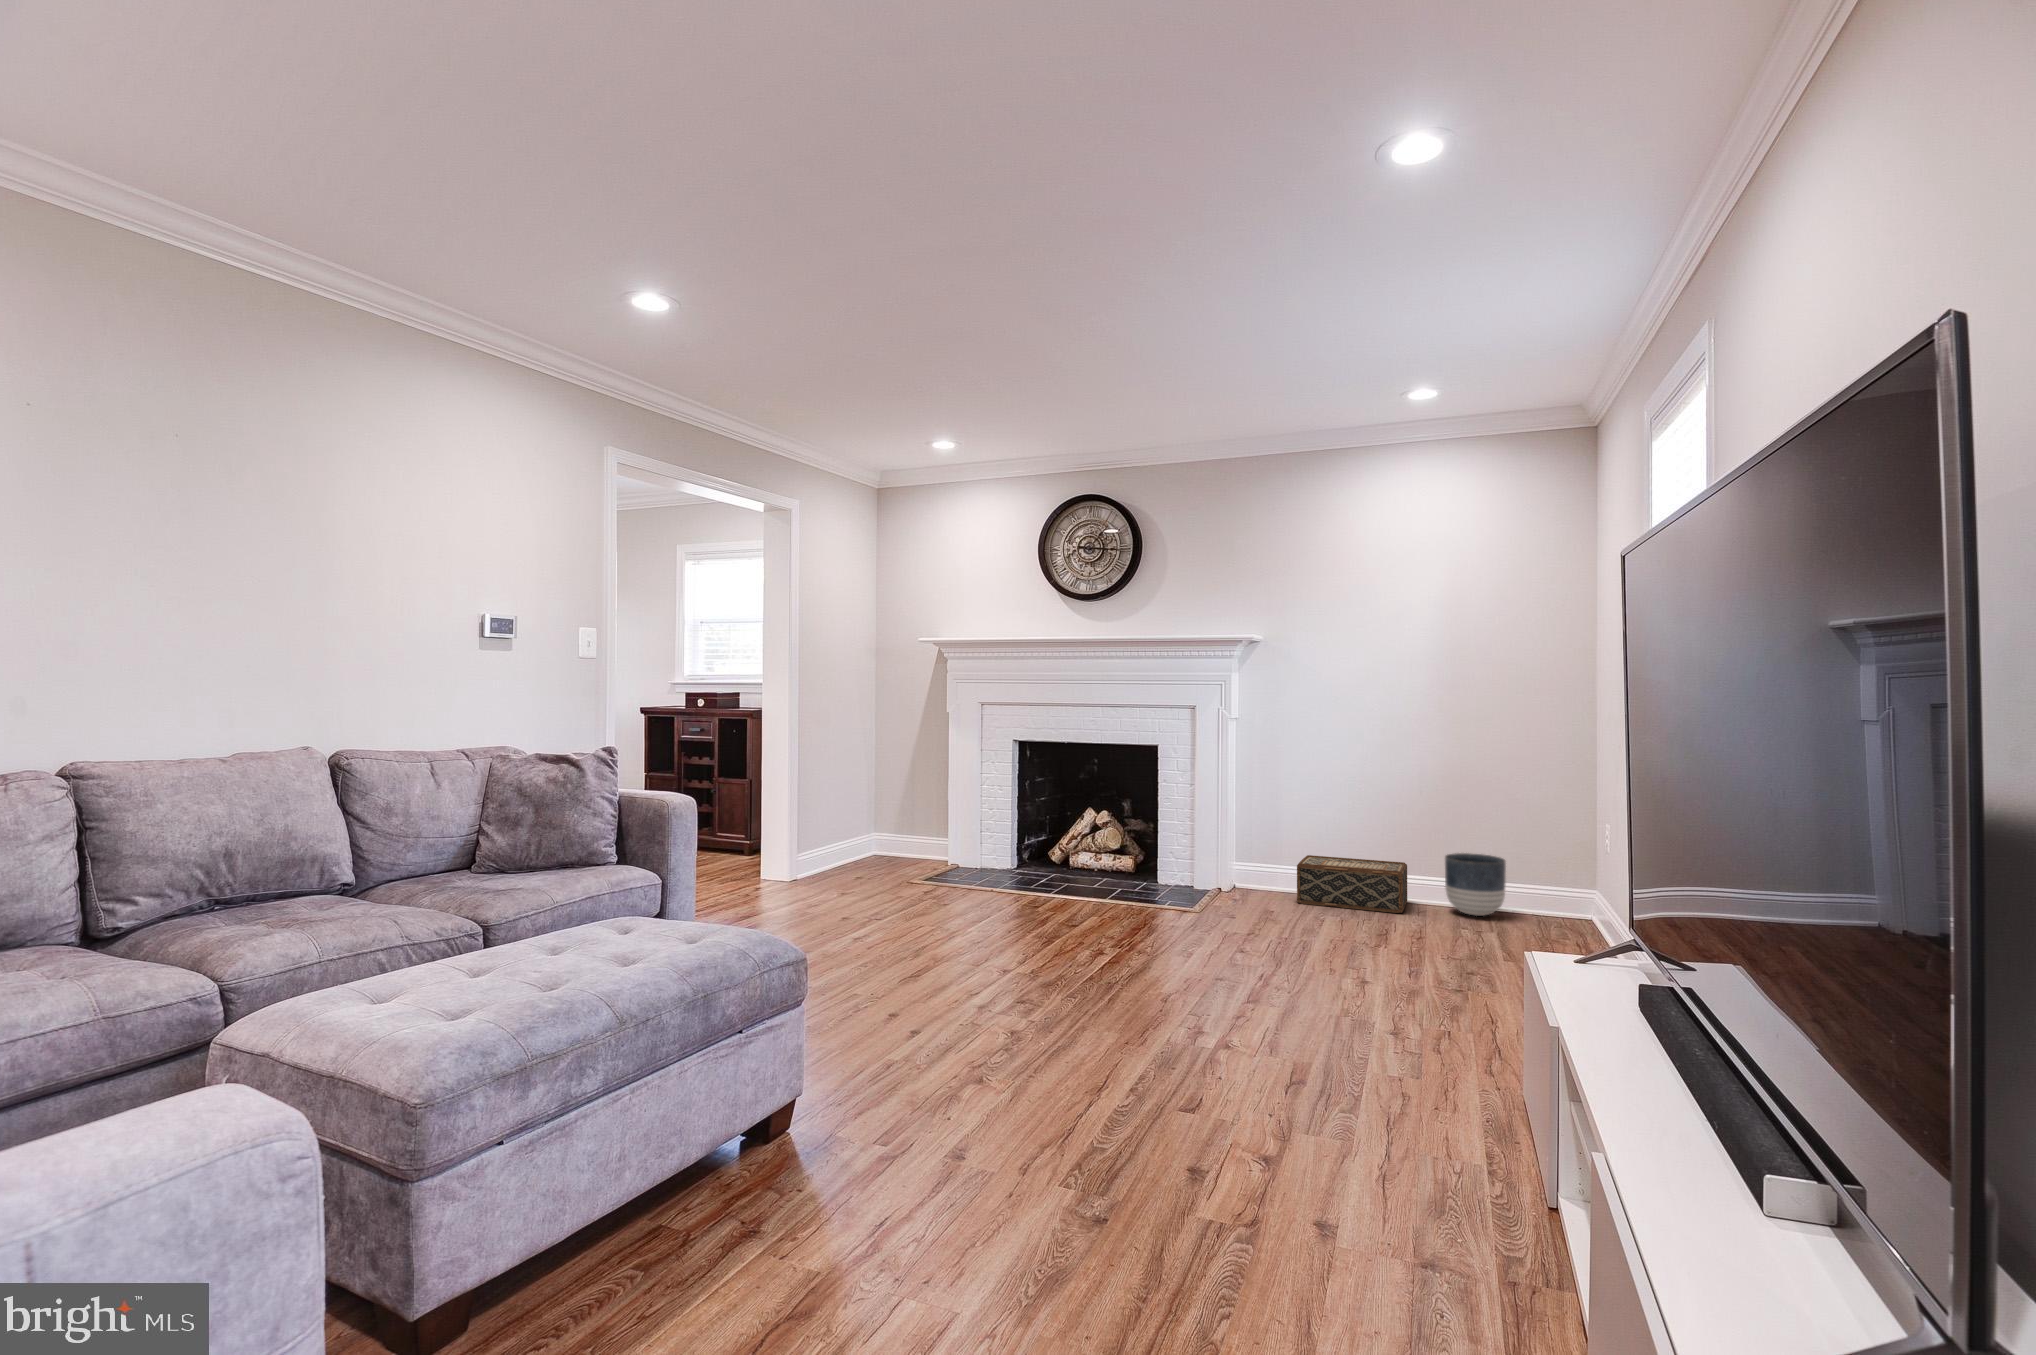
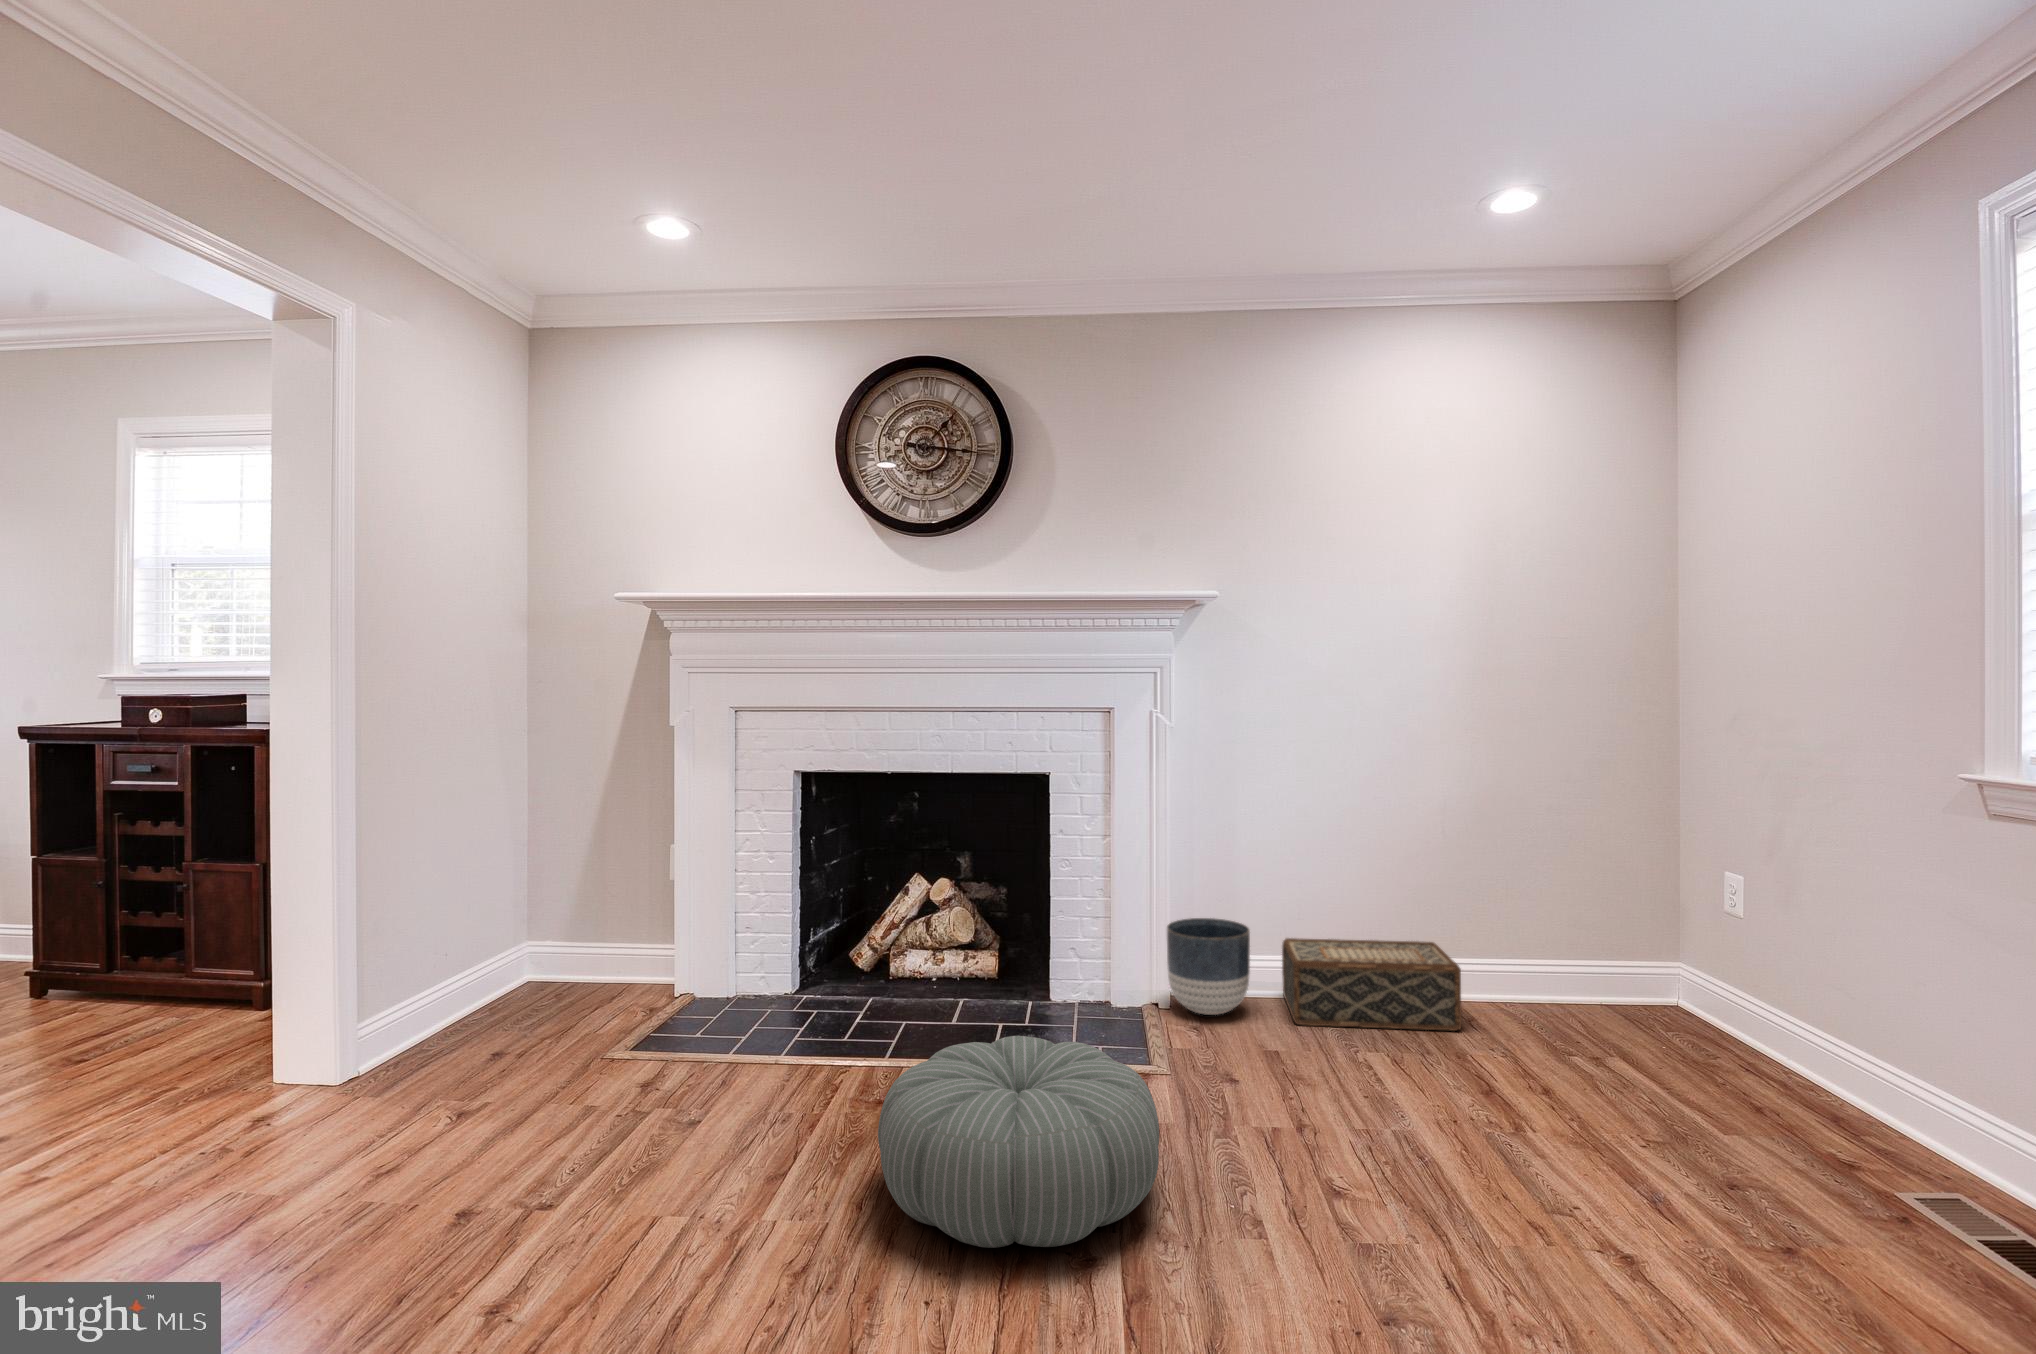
planter: present [1445,853,1506,916] -> present [1167,918,1250,1015]
pouf: none [1015,870,1152,950] -> present [878,1036,1159,1248]

